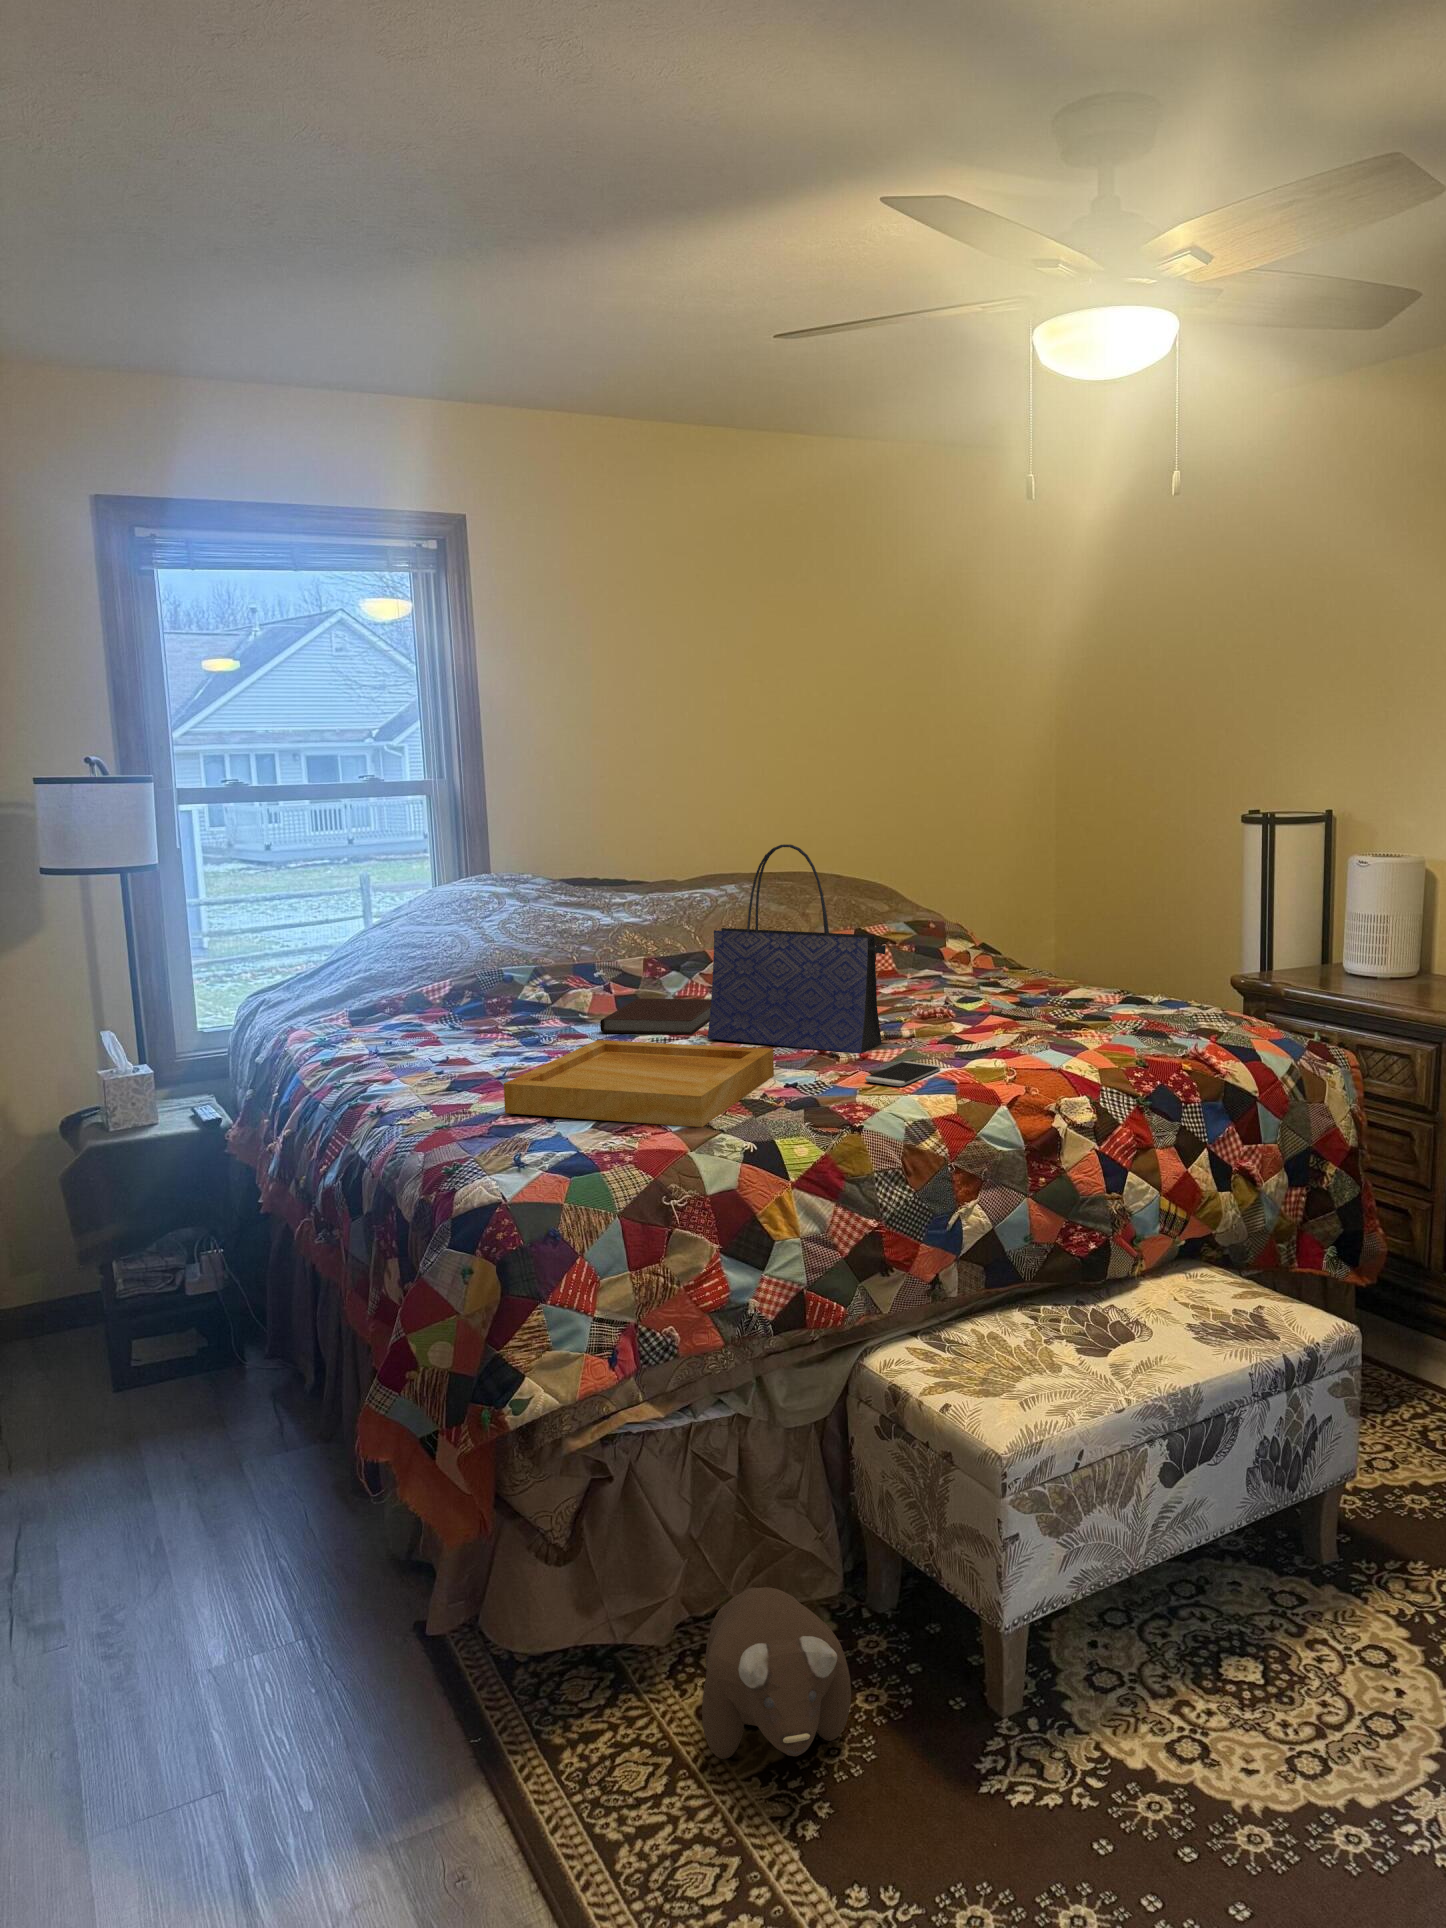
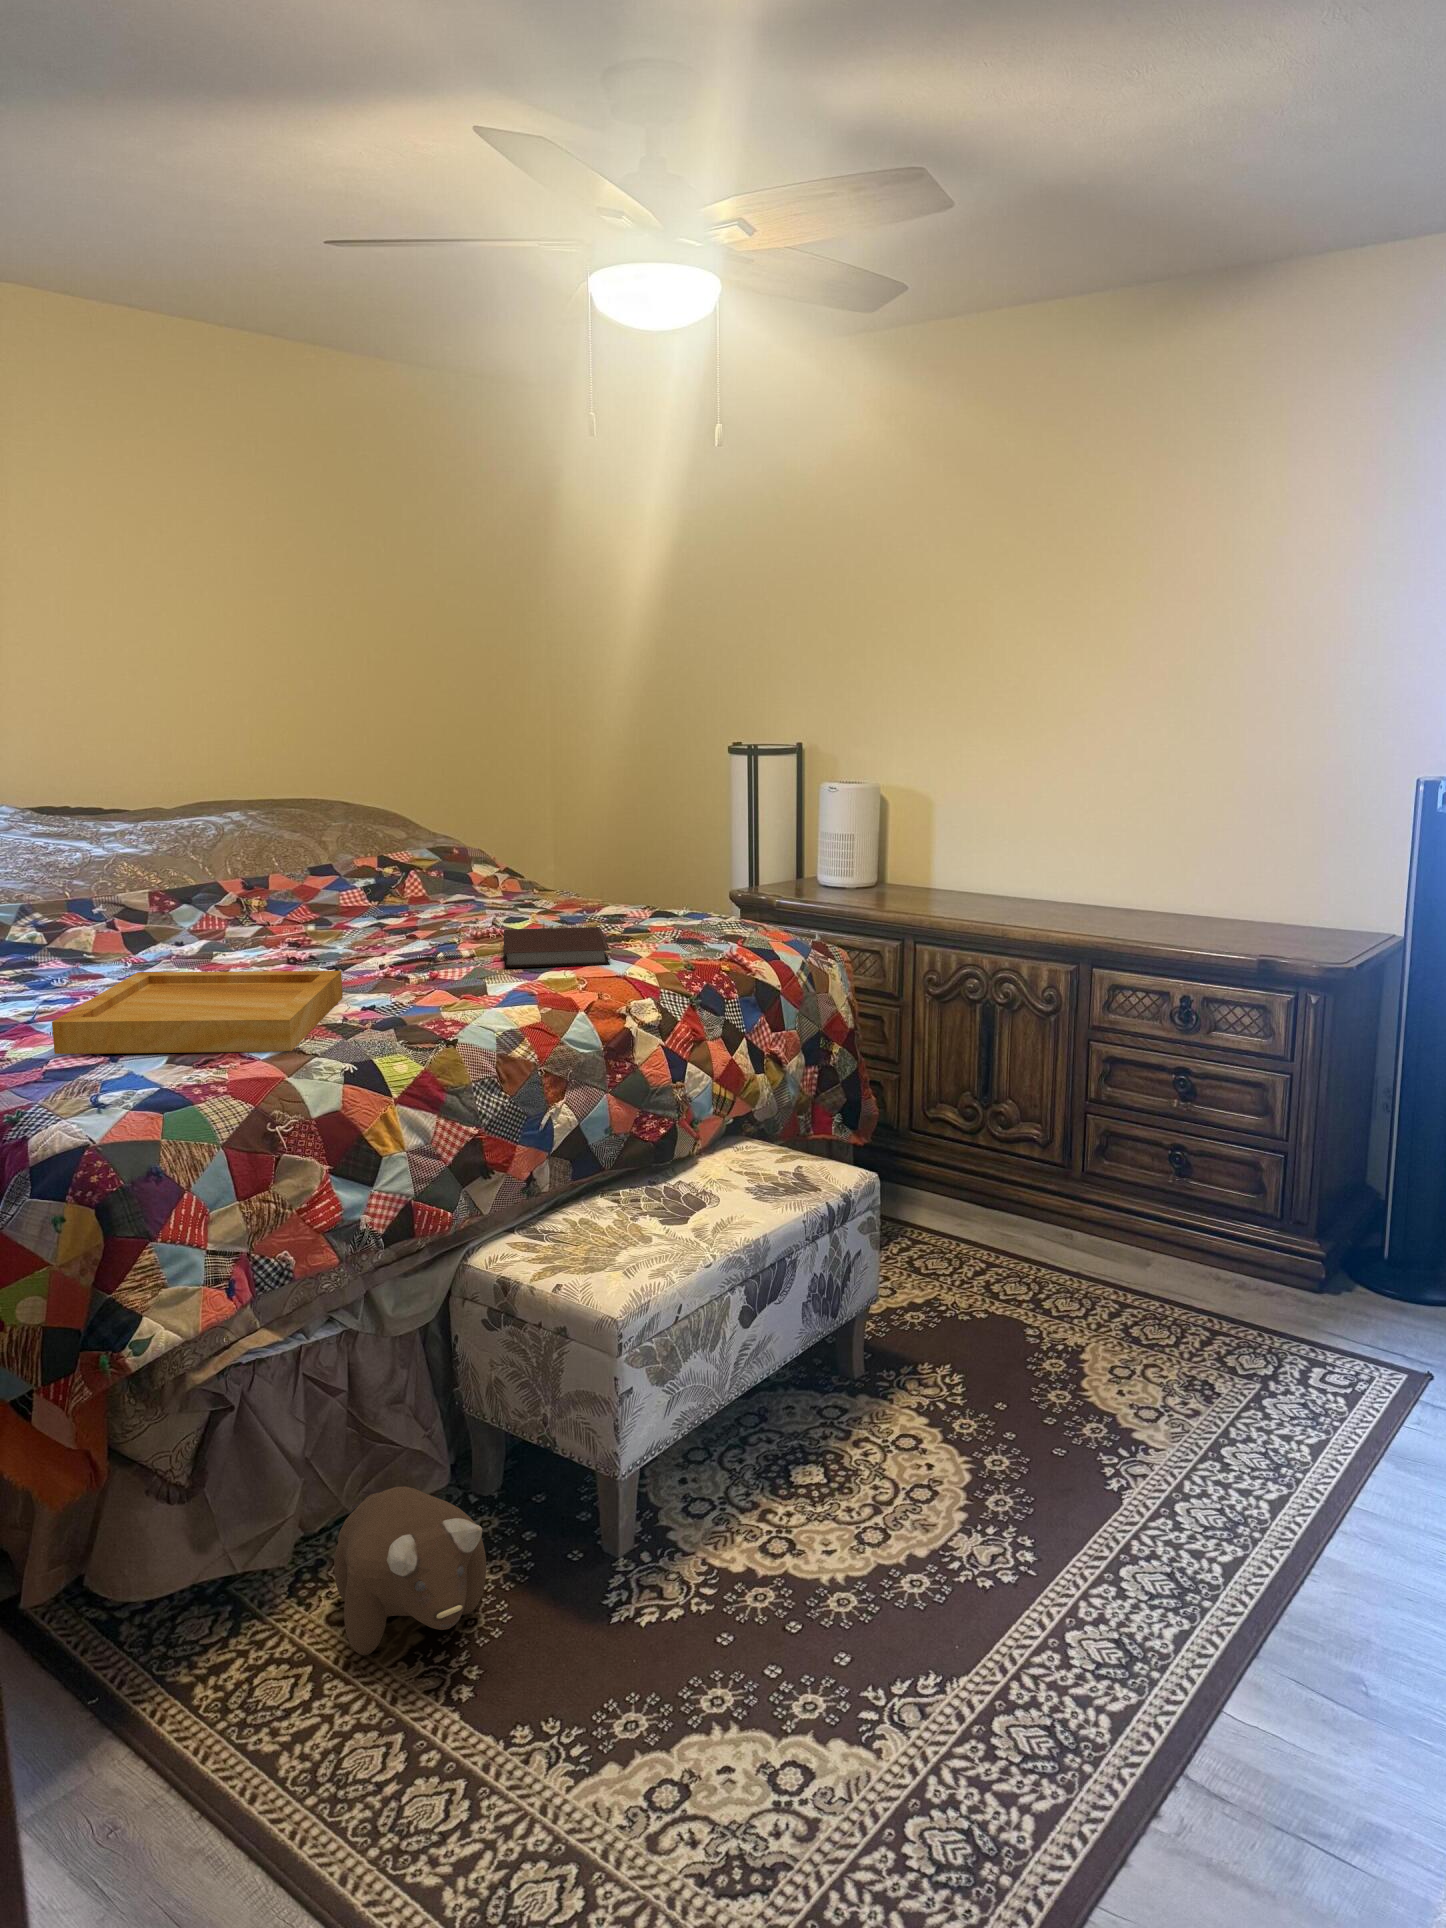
tote bag: present [708,844,886,1053] -> none [251,762,444,972]
notebook: present [600,998,711,1035] -> present [503,927,610,967]
smartphone: present [865,1061,940,1086] -> none [441,976,510,1000]

